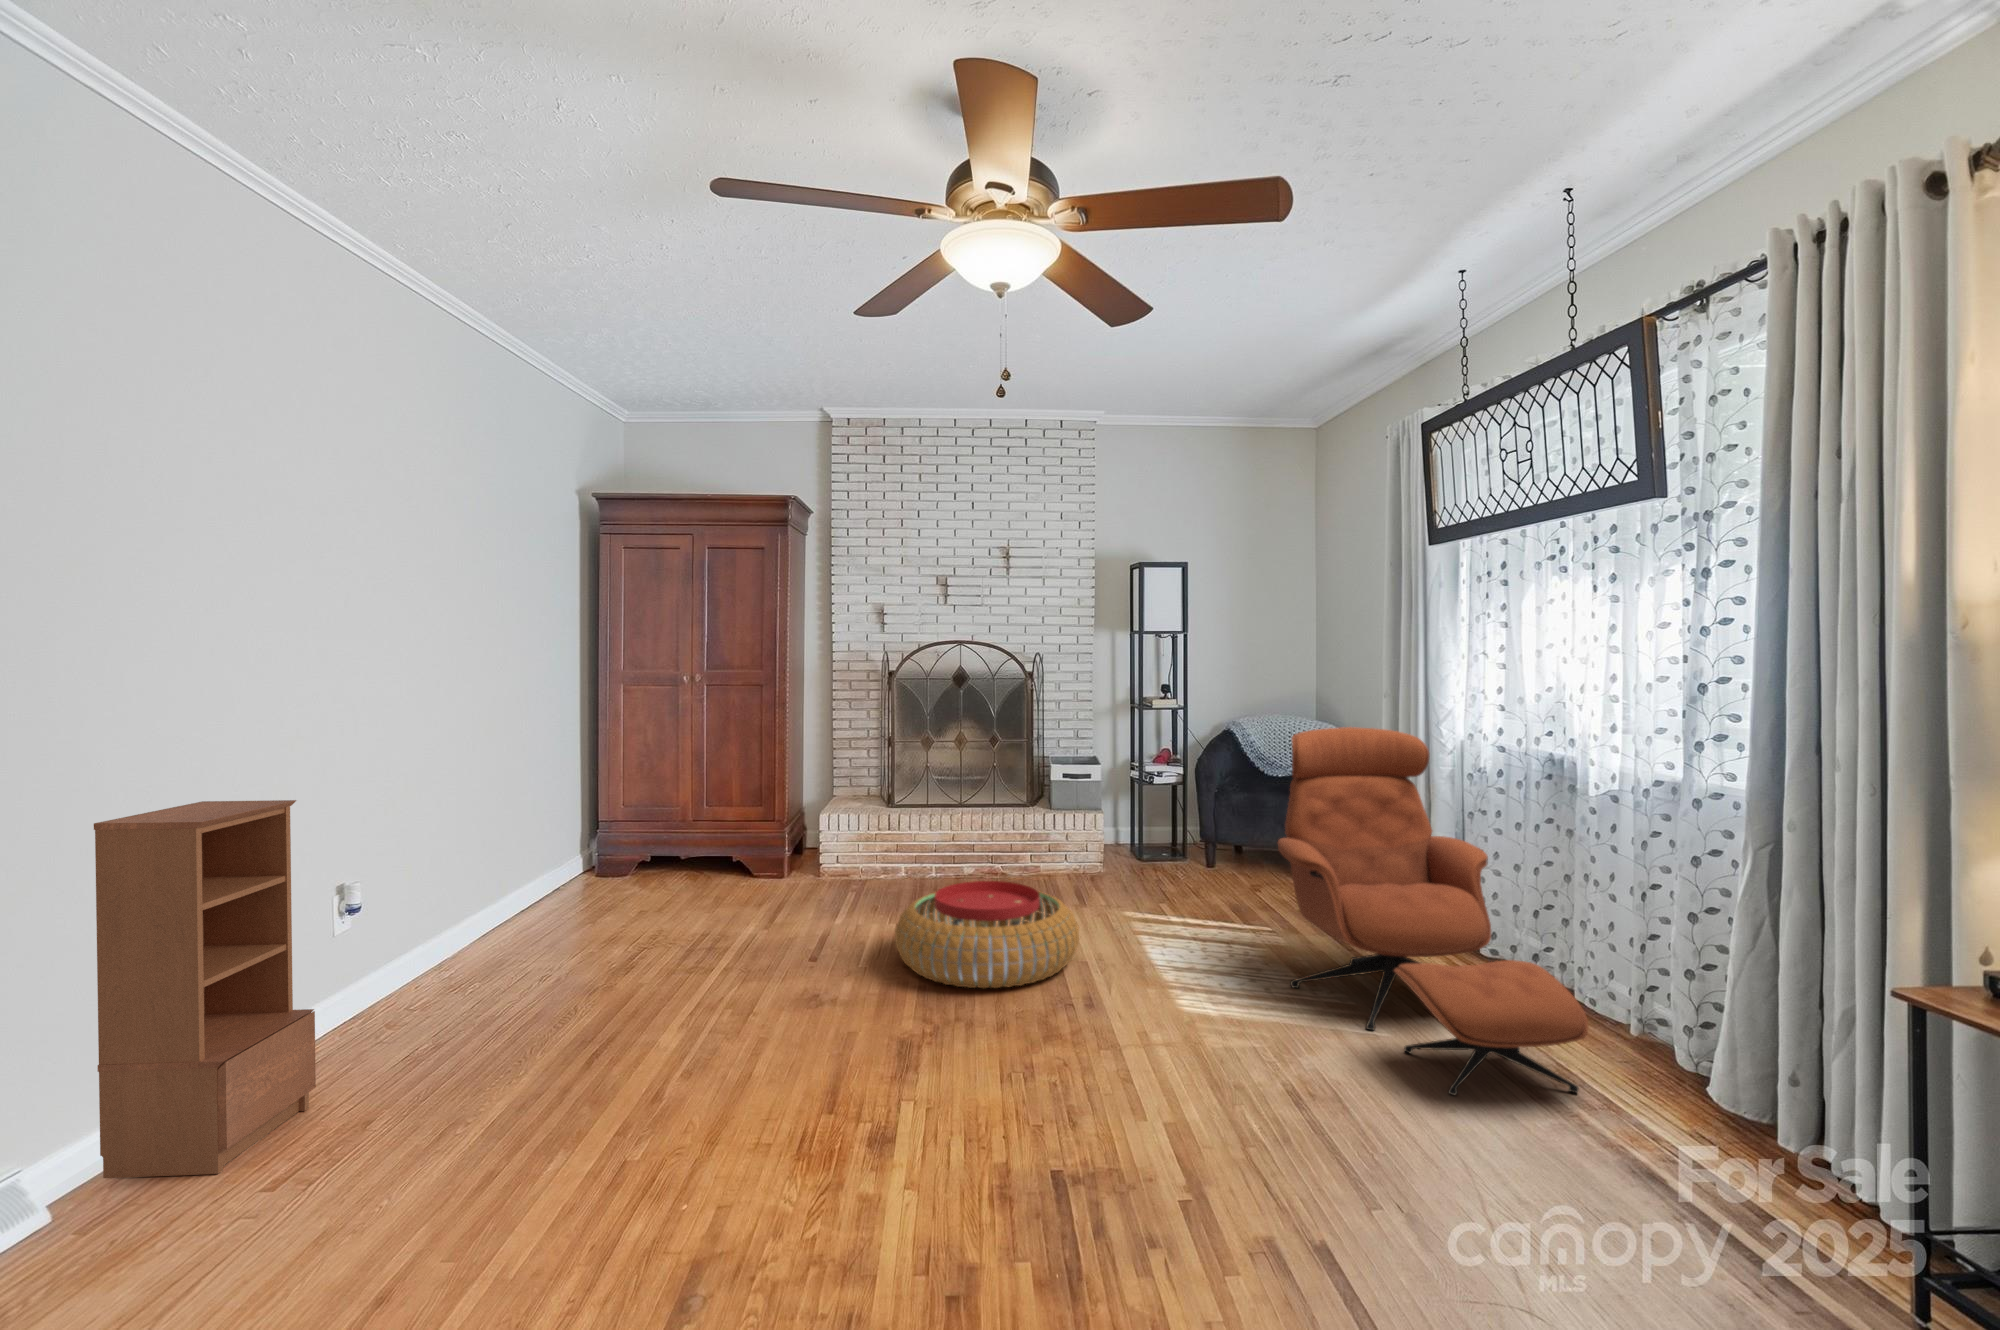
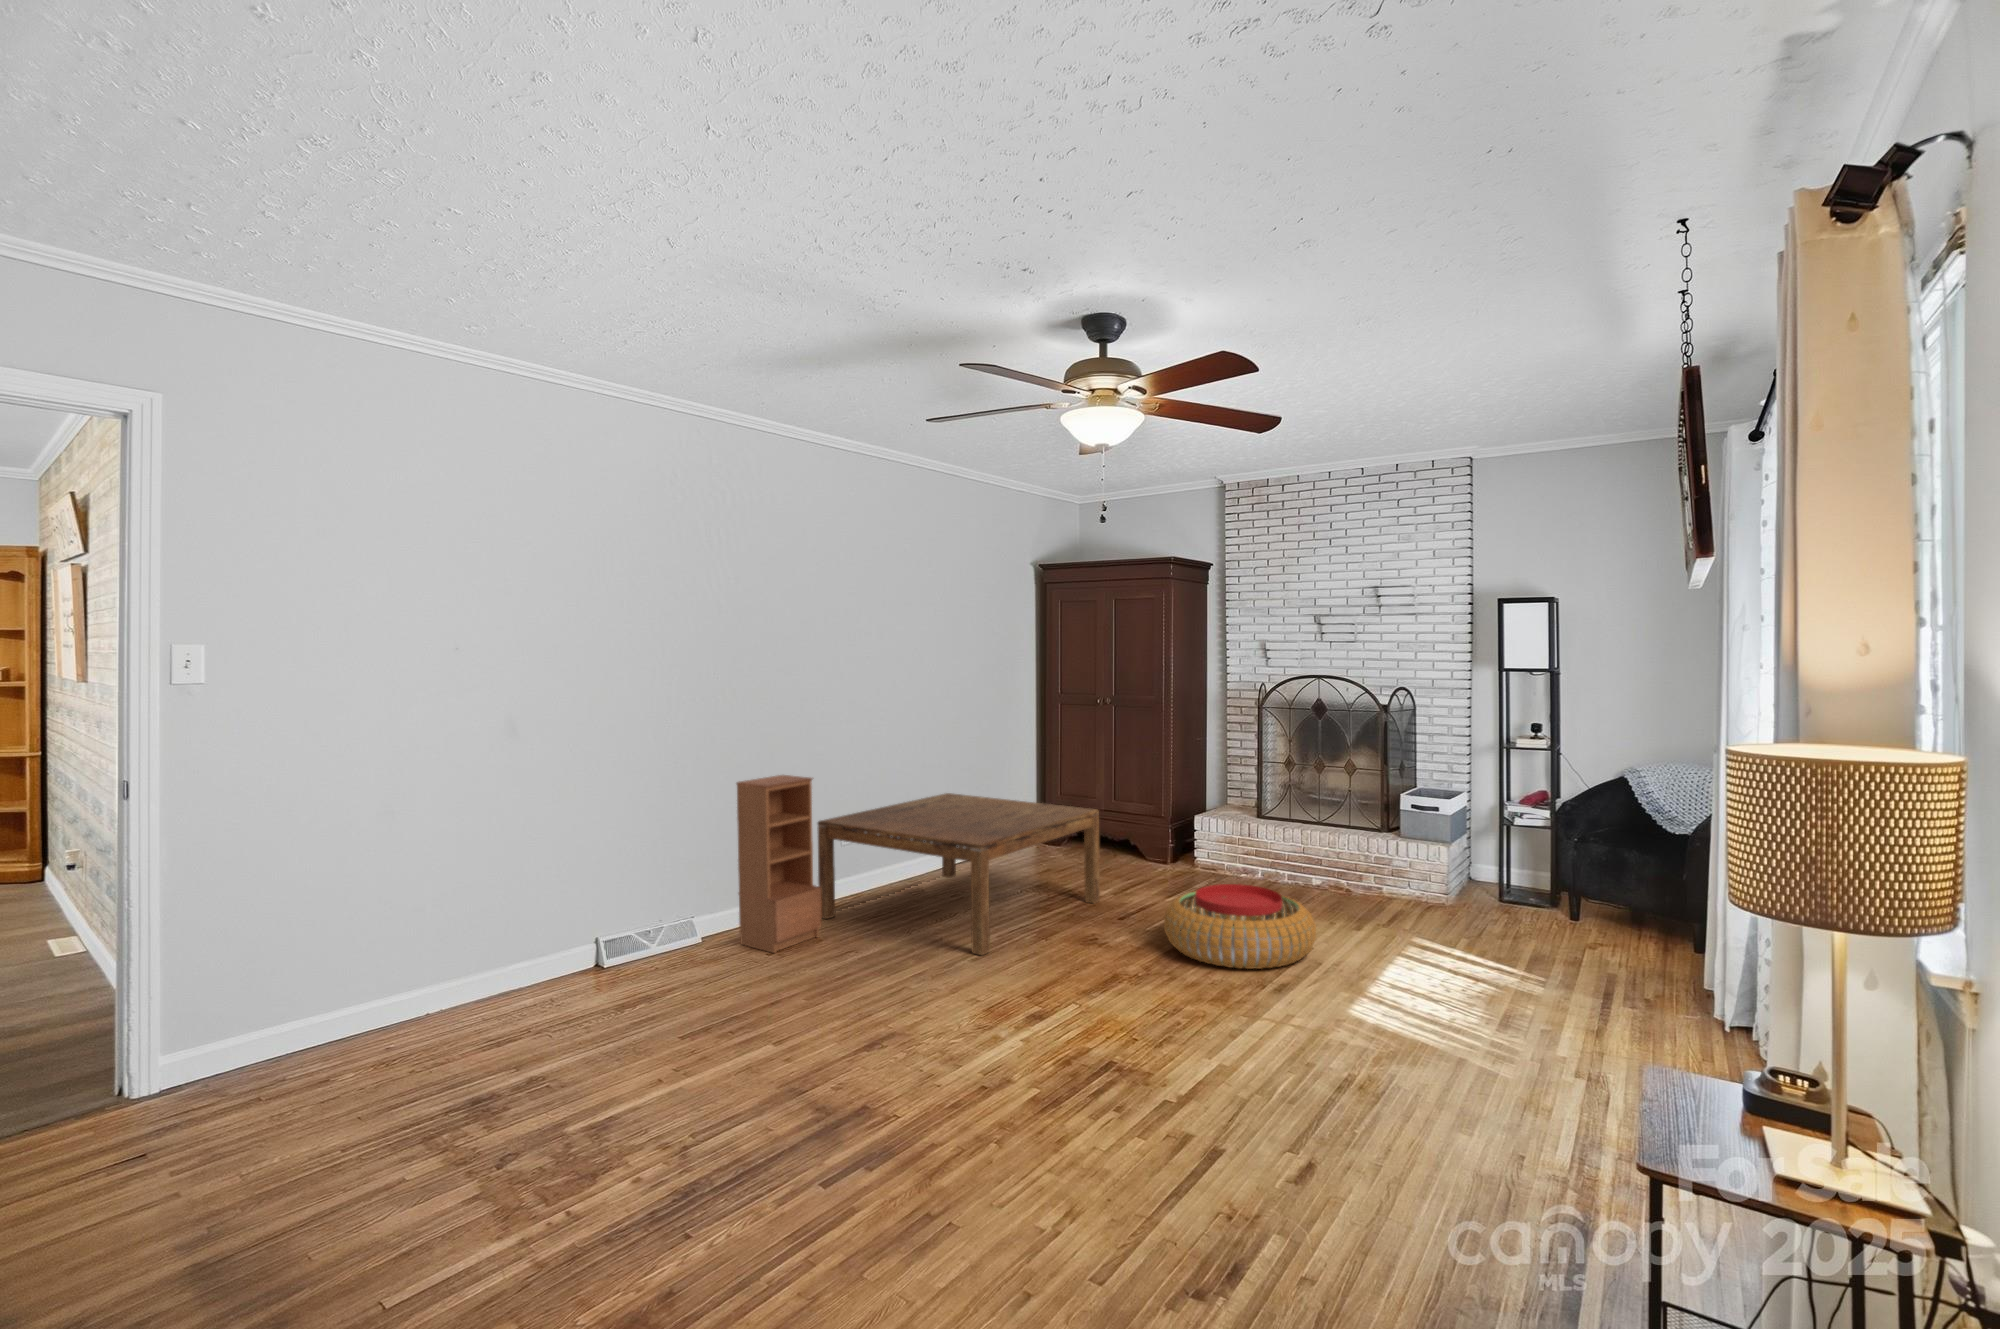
lounge chair: present [1278,727,1588,1095] -> none [1461,786,1688,1155]
coffee table: none [274,812,755,1068] -> present [818,793,1100,955]

